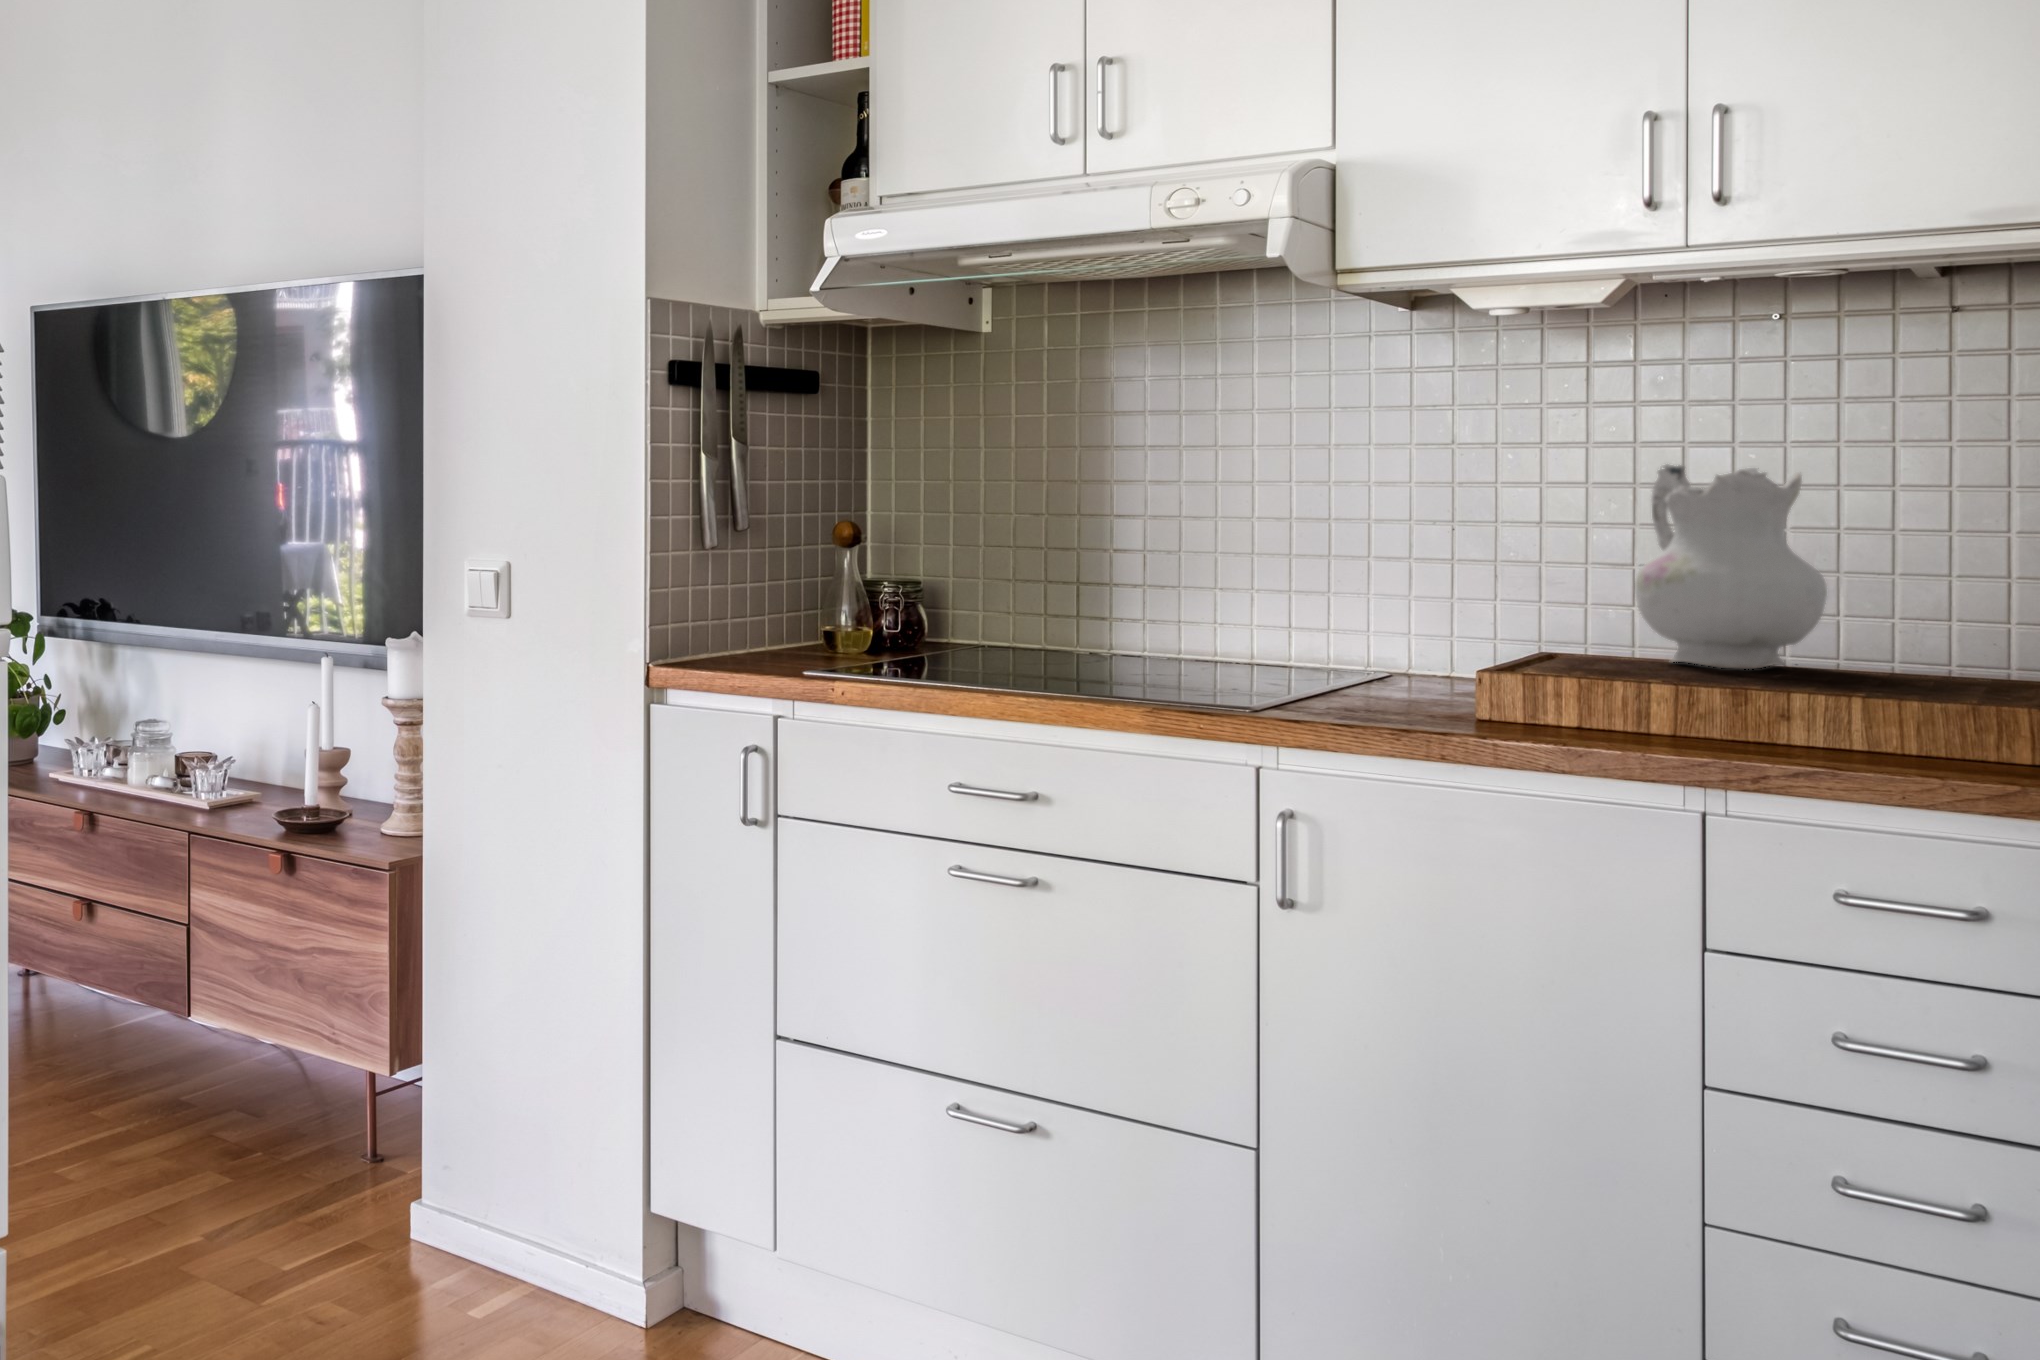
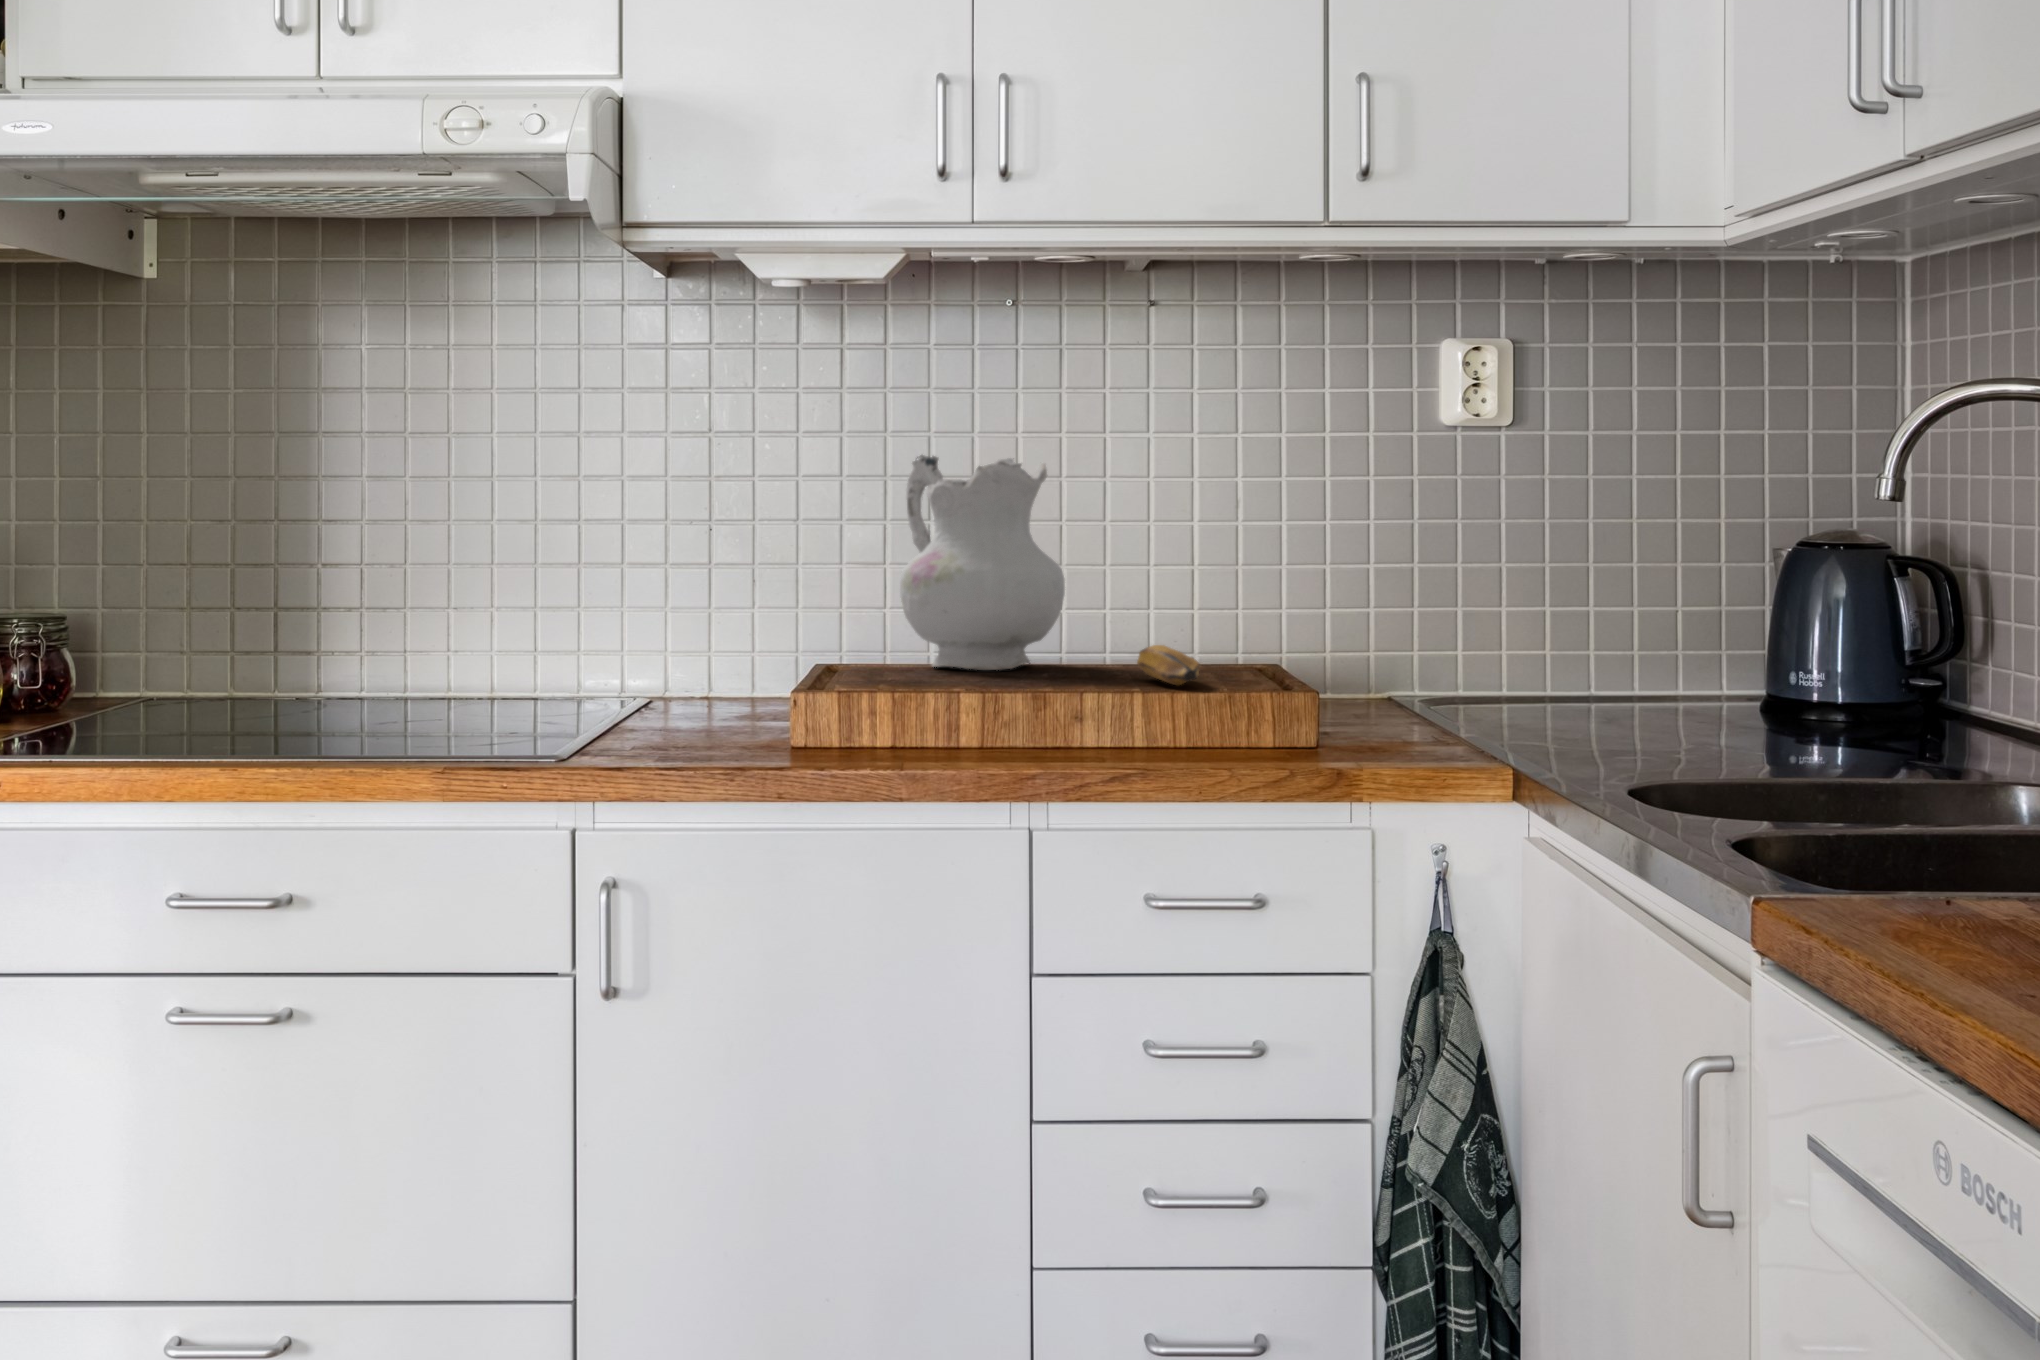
banana: none [1890,655,1962,696] -> present [1137,645,1200,685]

